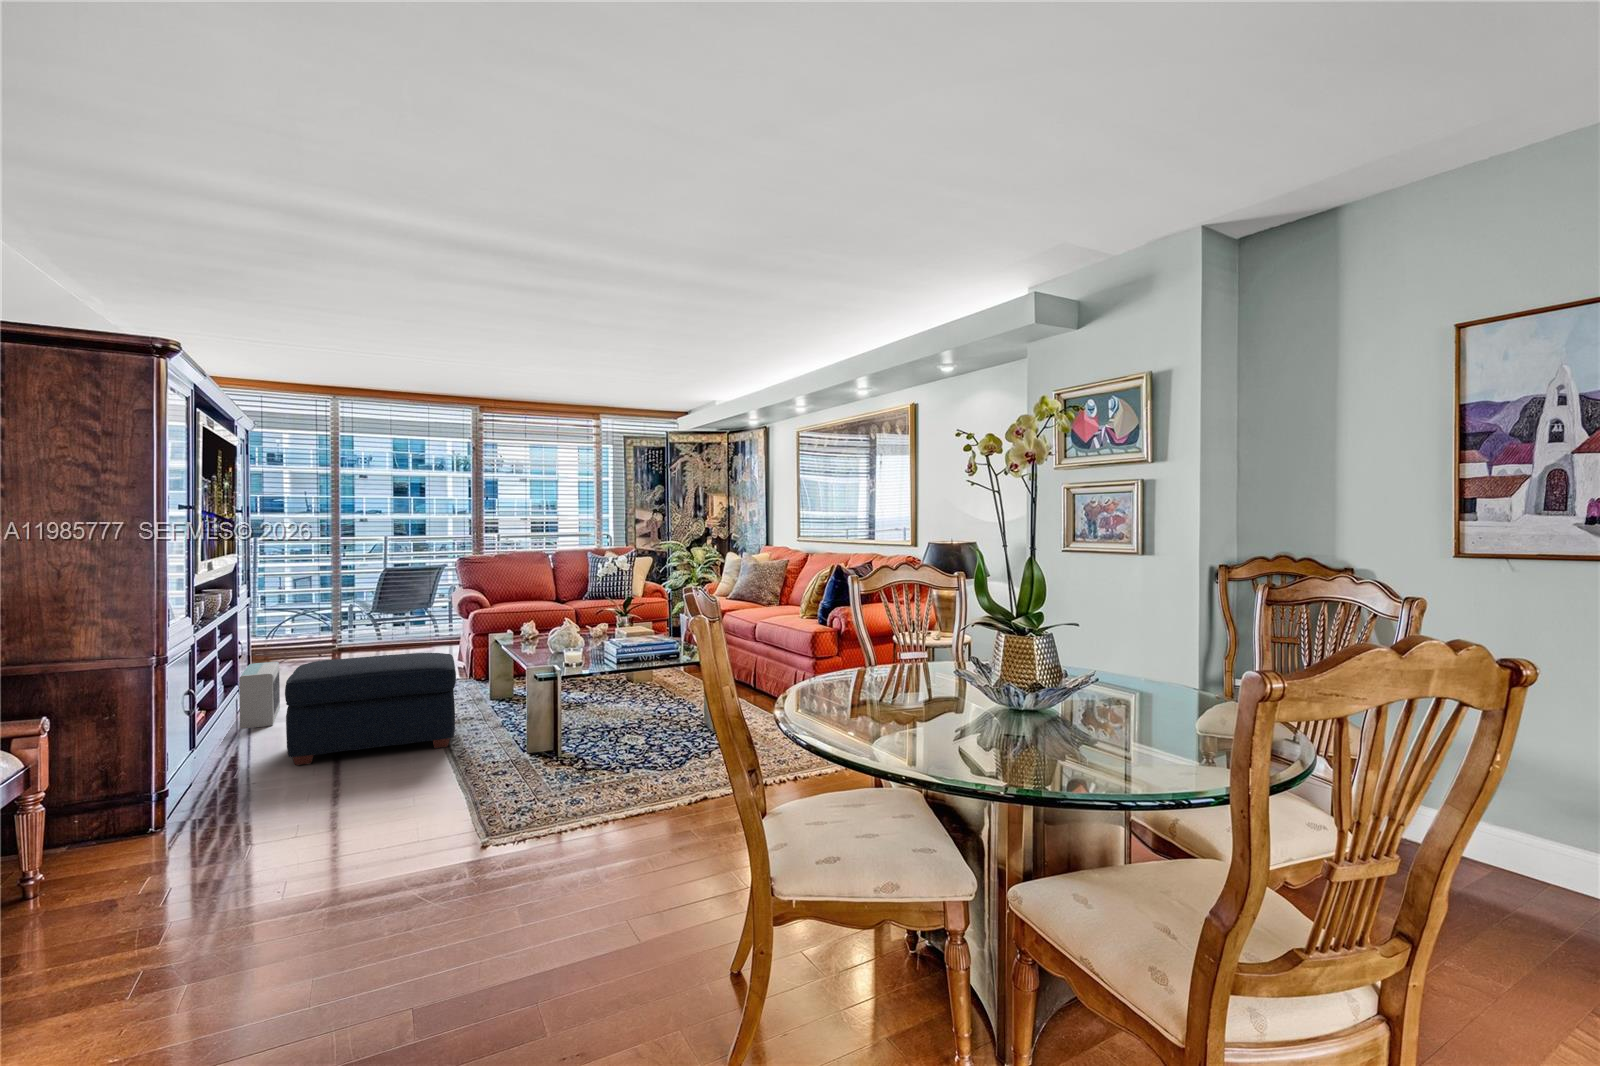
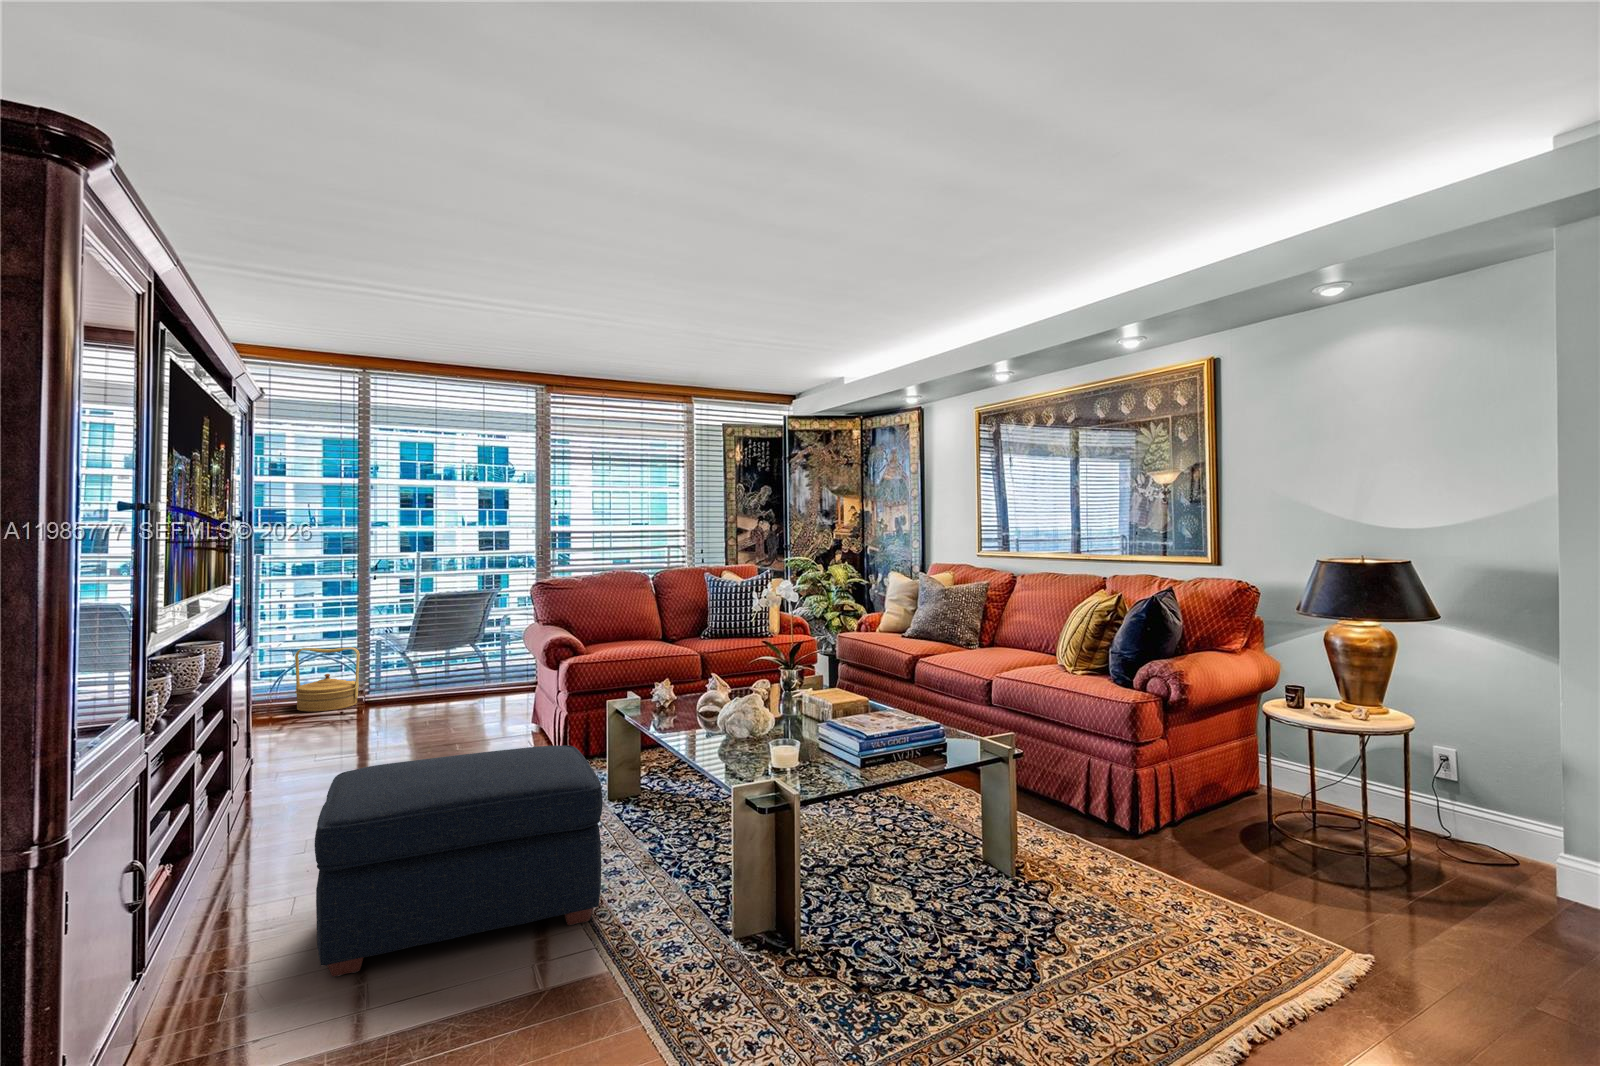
woven basket: none [282,609,331,656] -> present [295,647,360,712]
air purifier: present [239,662,280,729] -> none [235,747,297,869]

